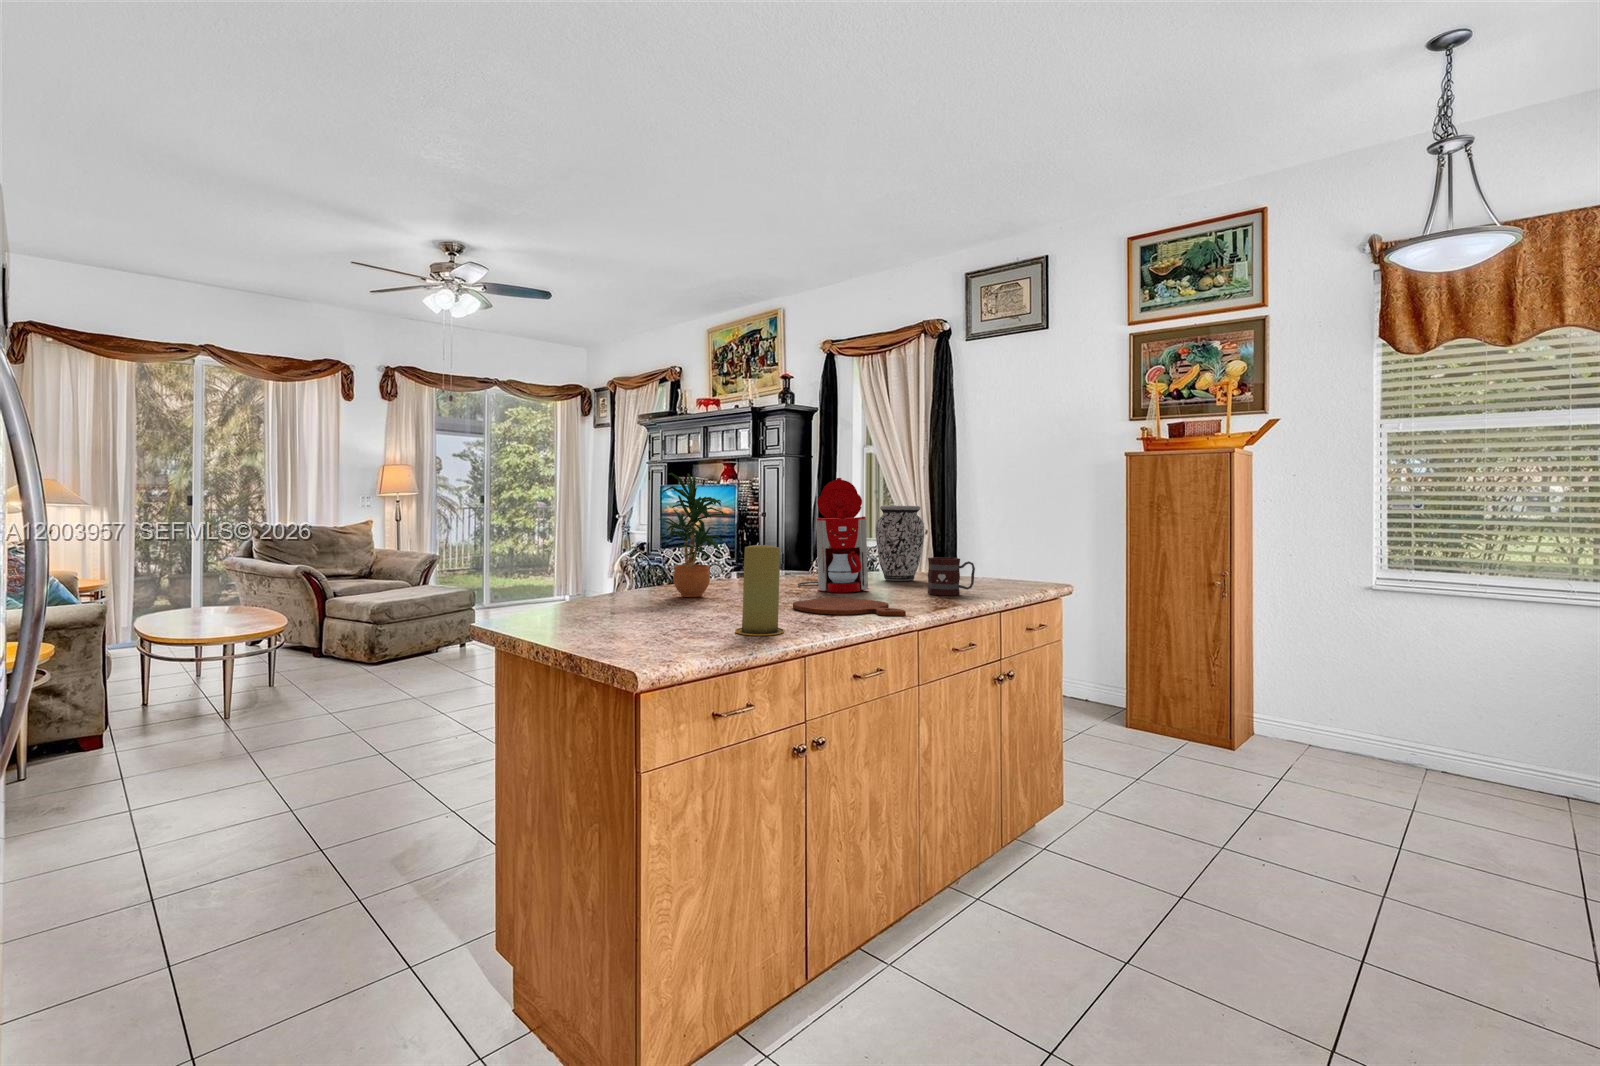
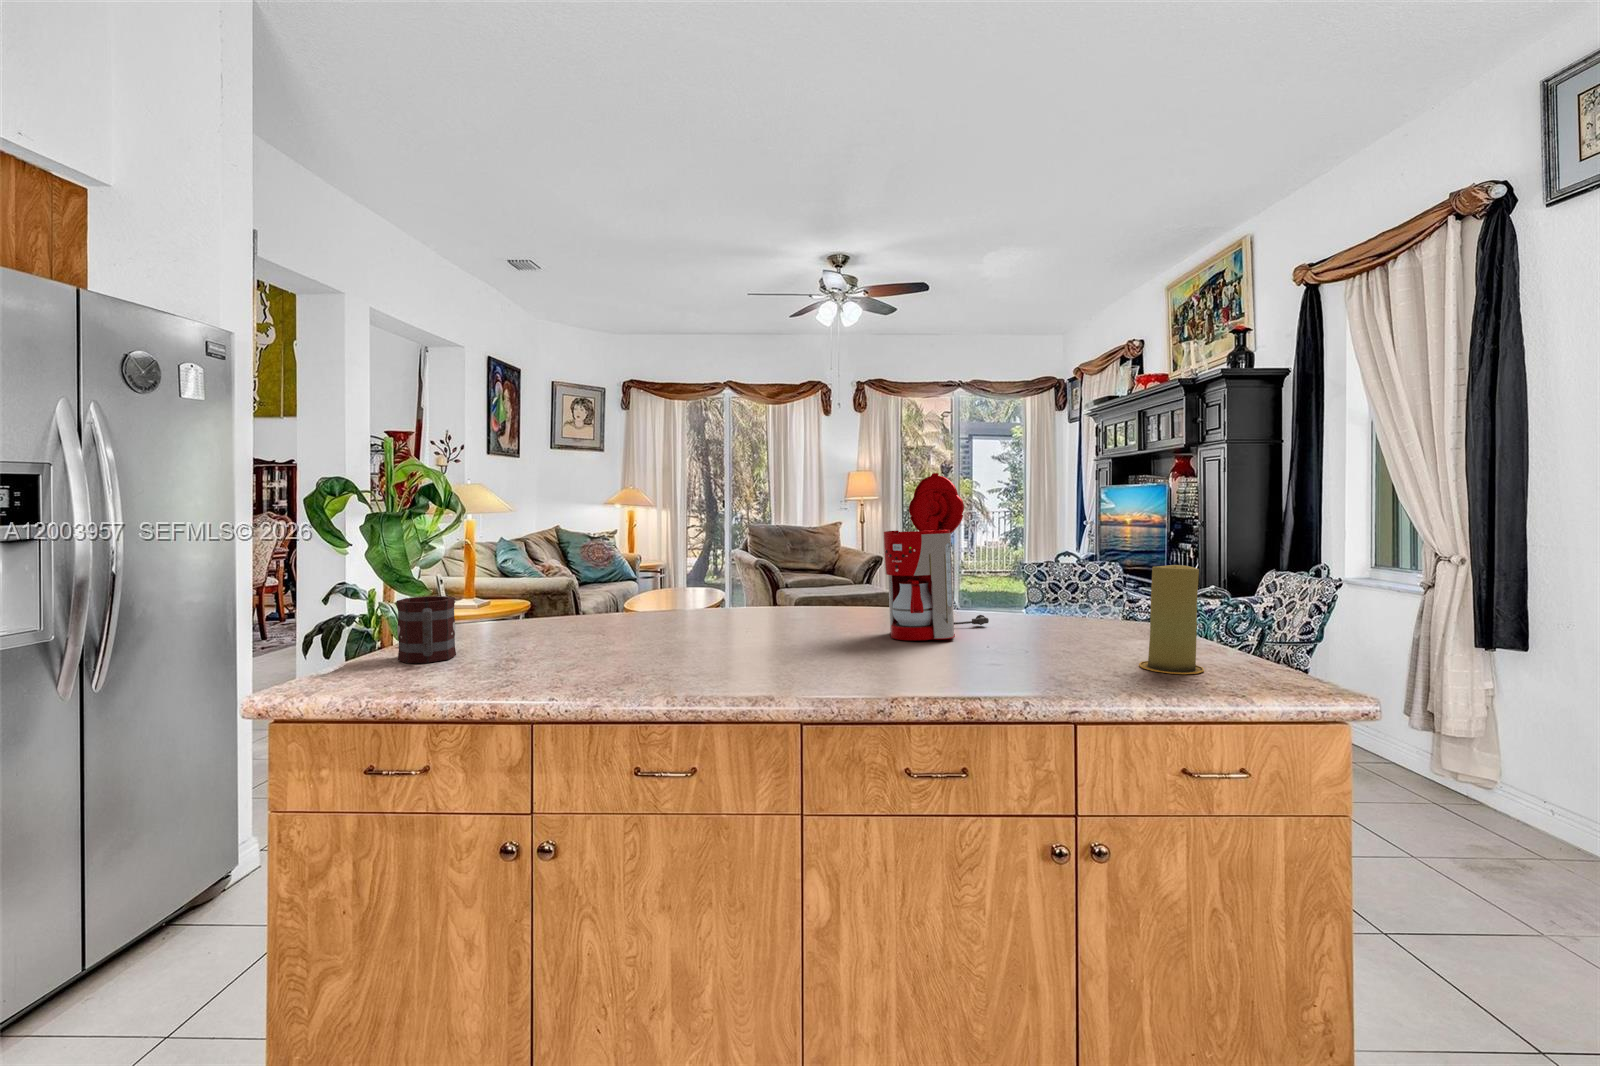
potted plant: present [659,473,729,597] -> none [689,474,765,624]
vase: present [876,506,924,581] -> none [1057,512,1138,633]
candle: present [735,545,784,635] -> present [1139,565,1204,674]
mug: present [928,557,975,596] -> present [396,596,456,663]
cutting board: present [793,598,906,616] -> none [696,644,829,688]

